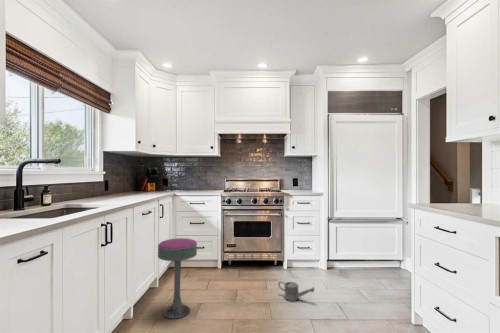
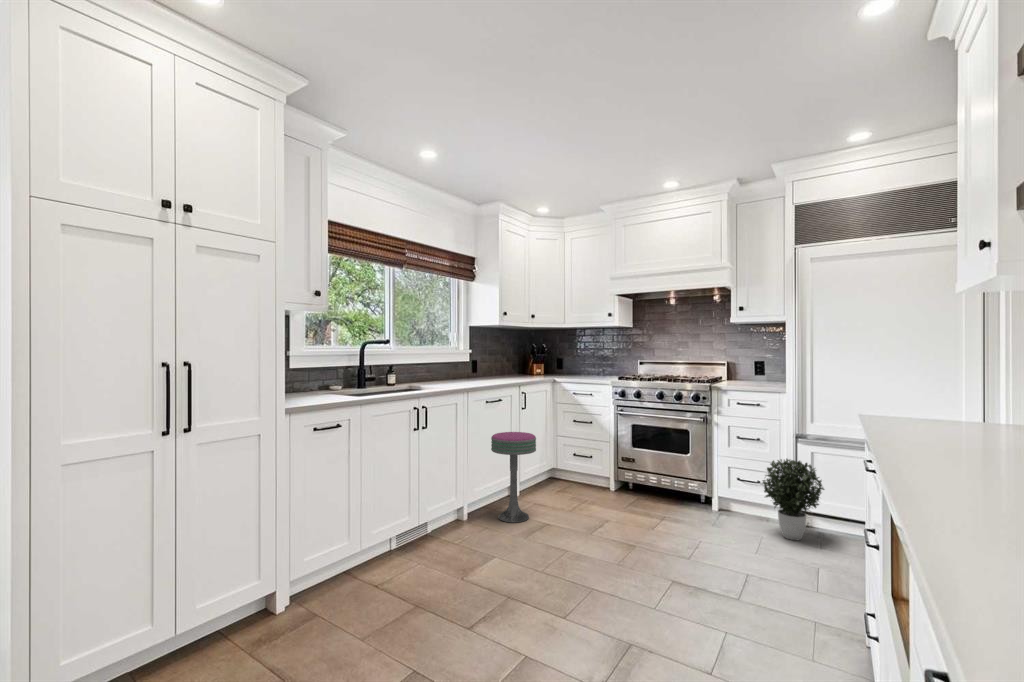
potted plant: none [321,232,353,277] -> present [763,459,824,540]
watering can: present [278,281,314,301] -> none [652,514,692,545]

